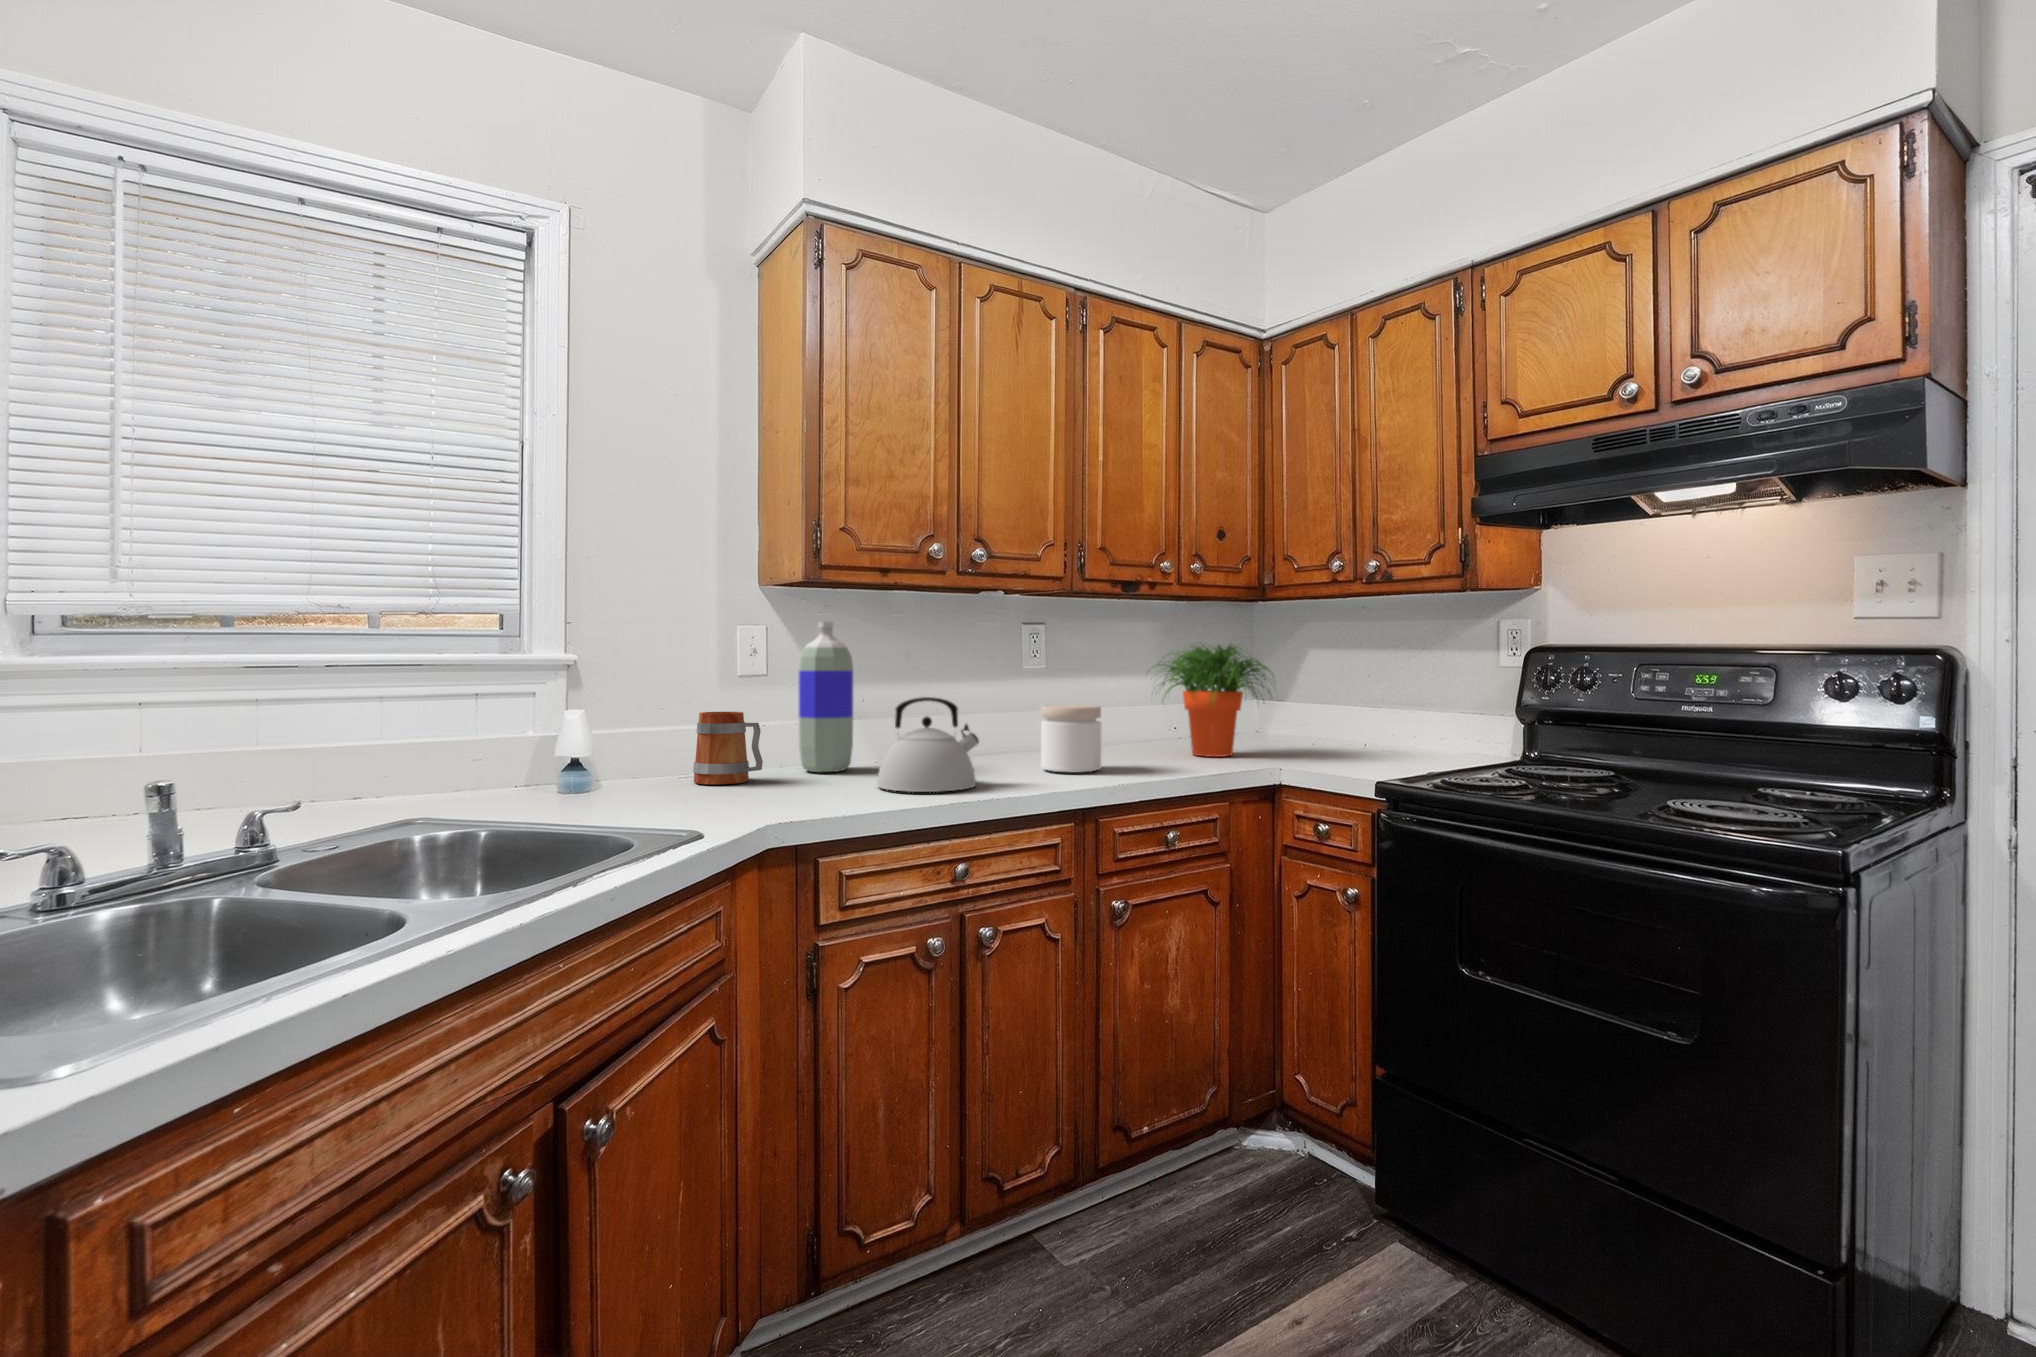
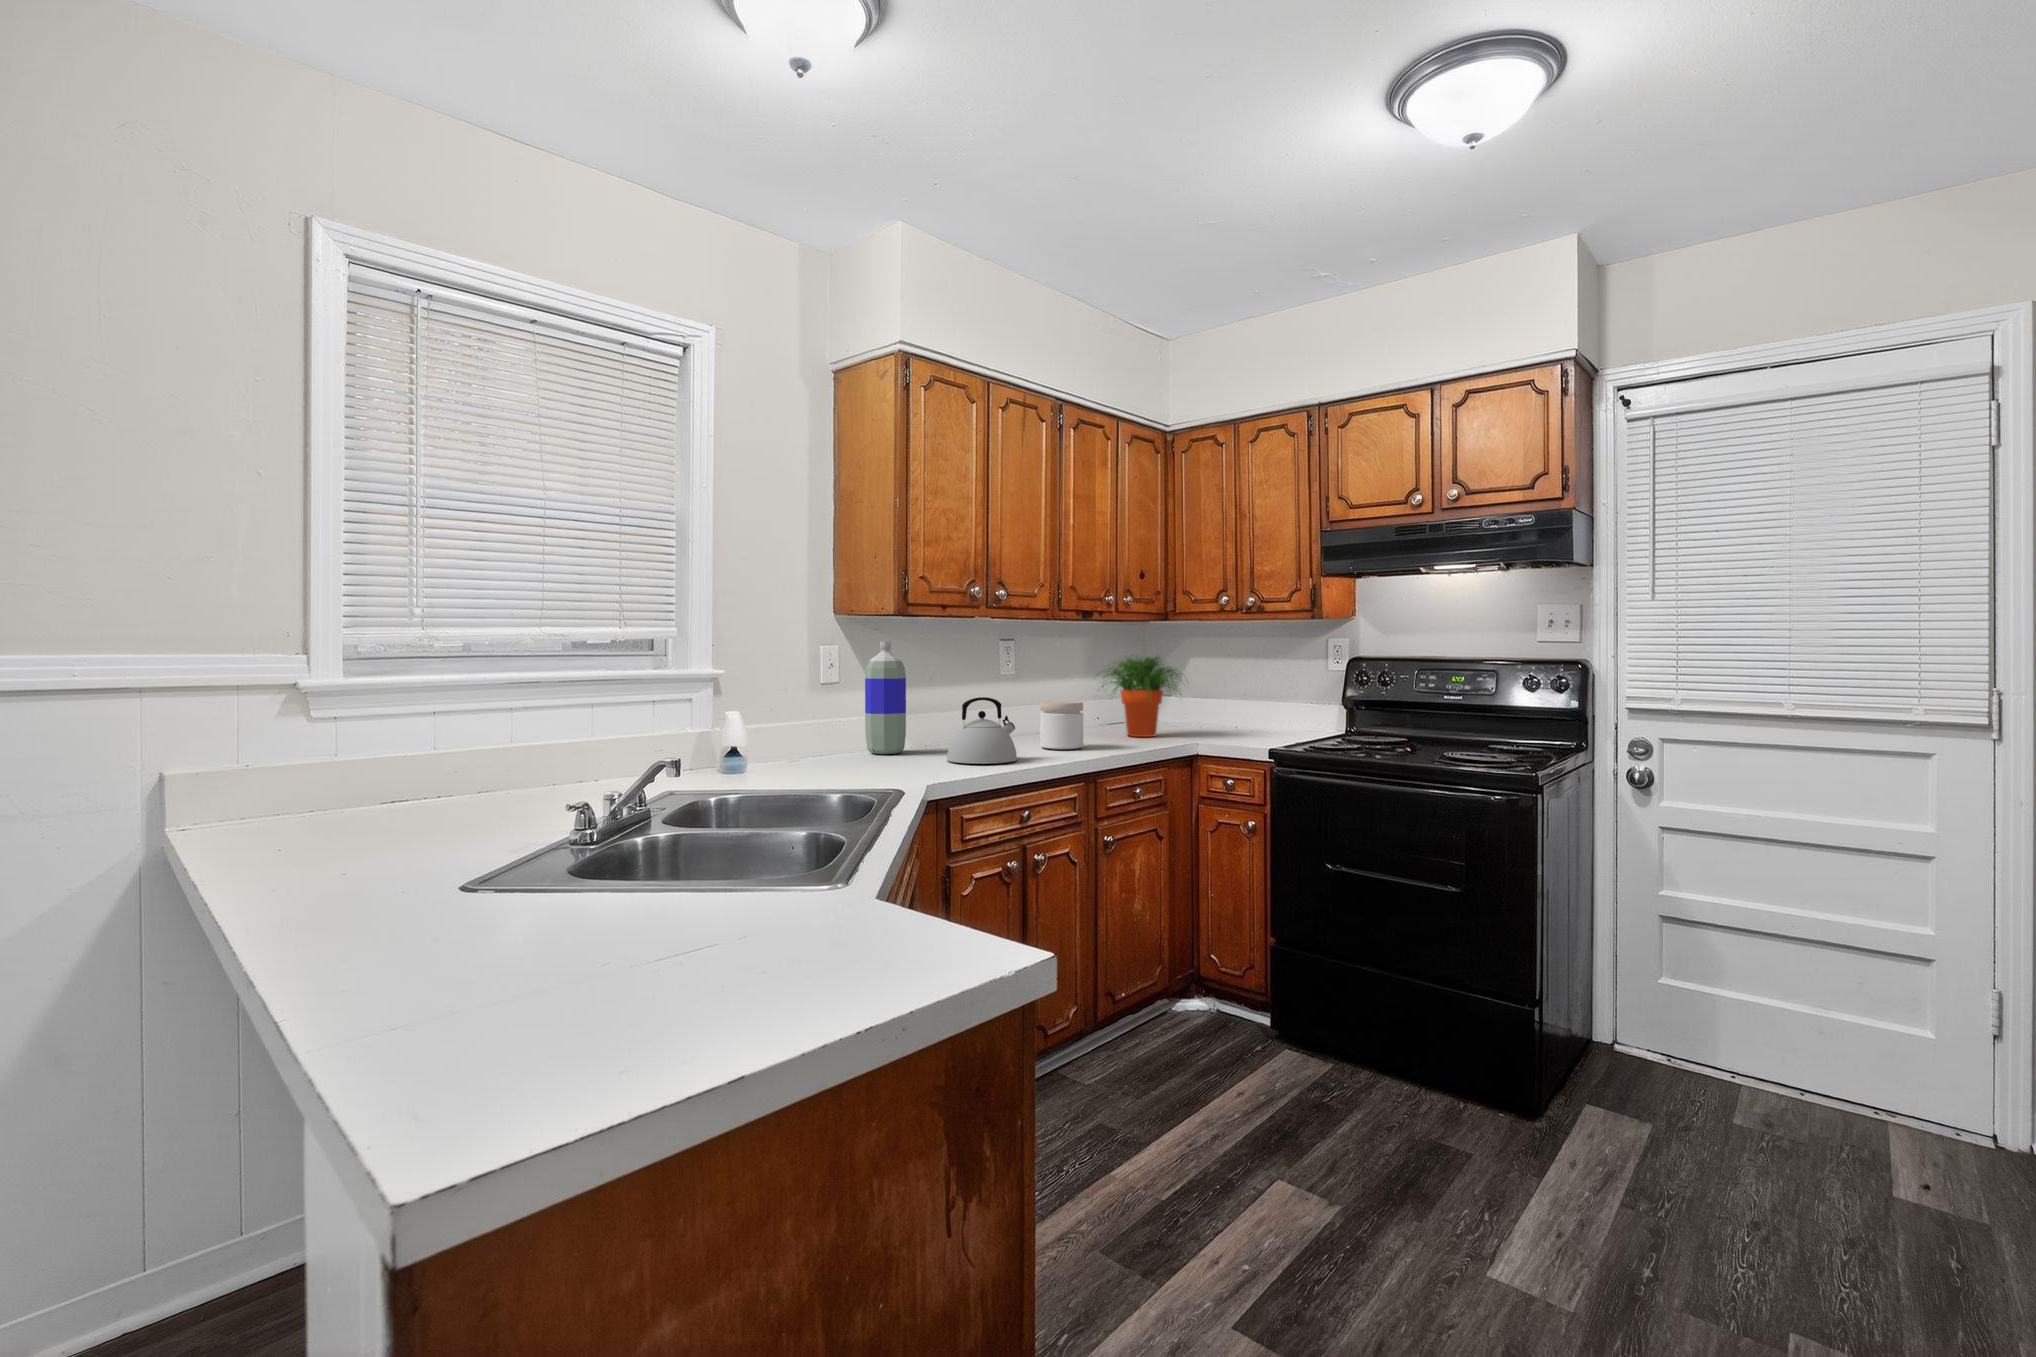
mug: present [693,712,763,784] -> none [805,710,858,764]

